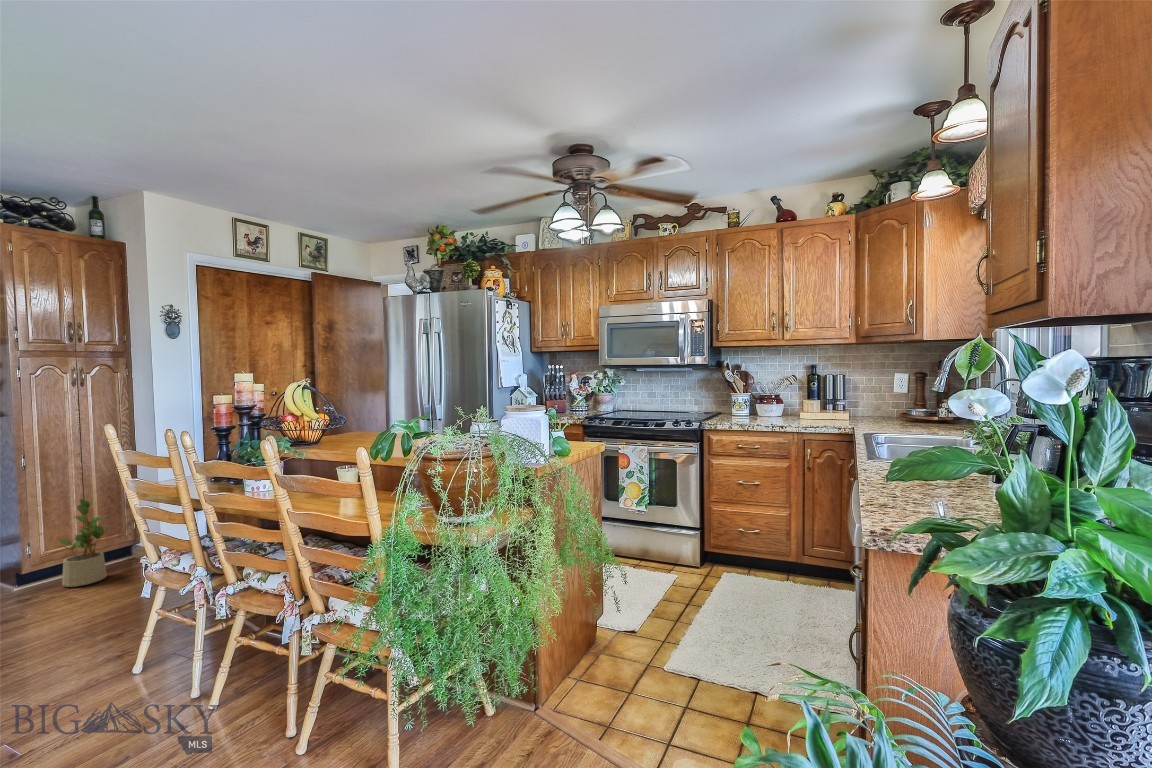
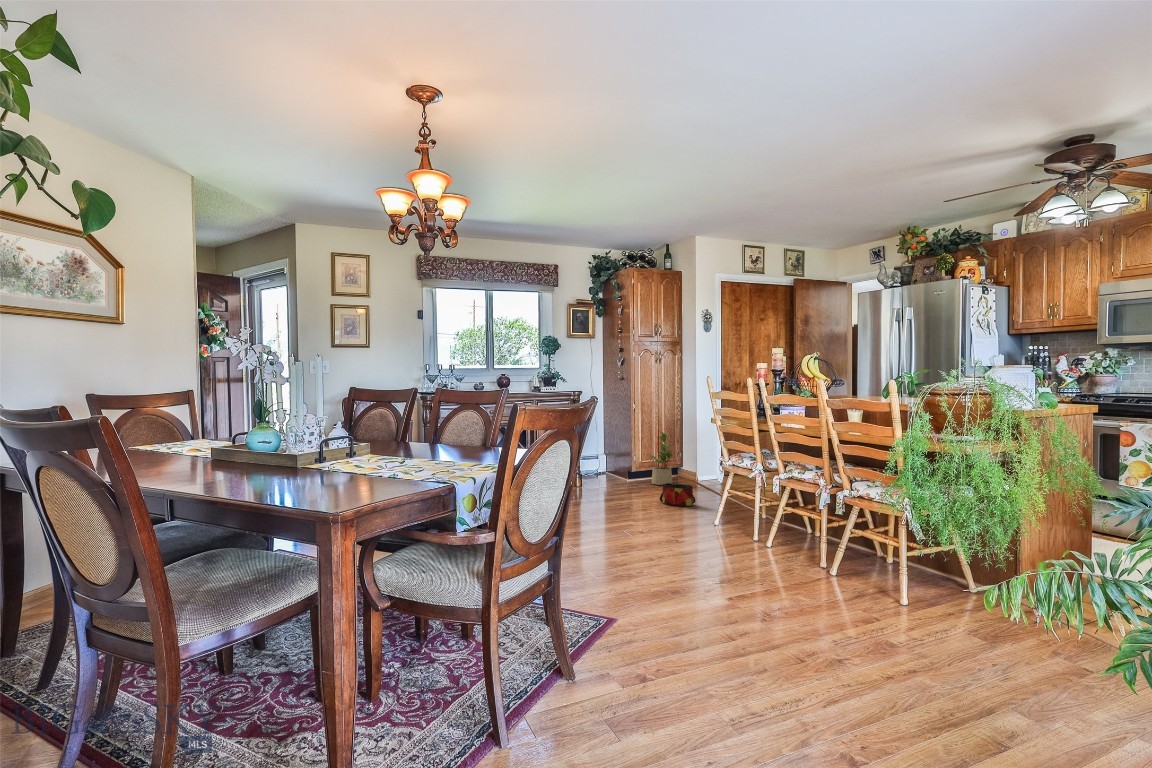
bag: none [37,599,113,645] -> present [659,483,695,507]

